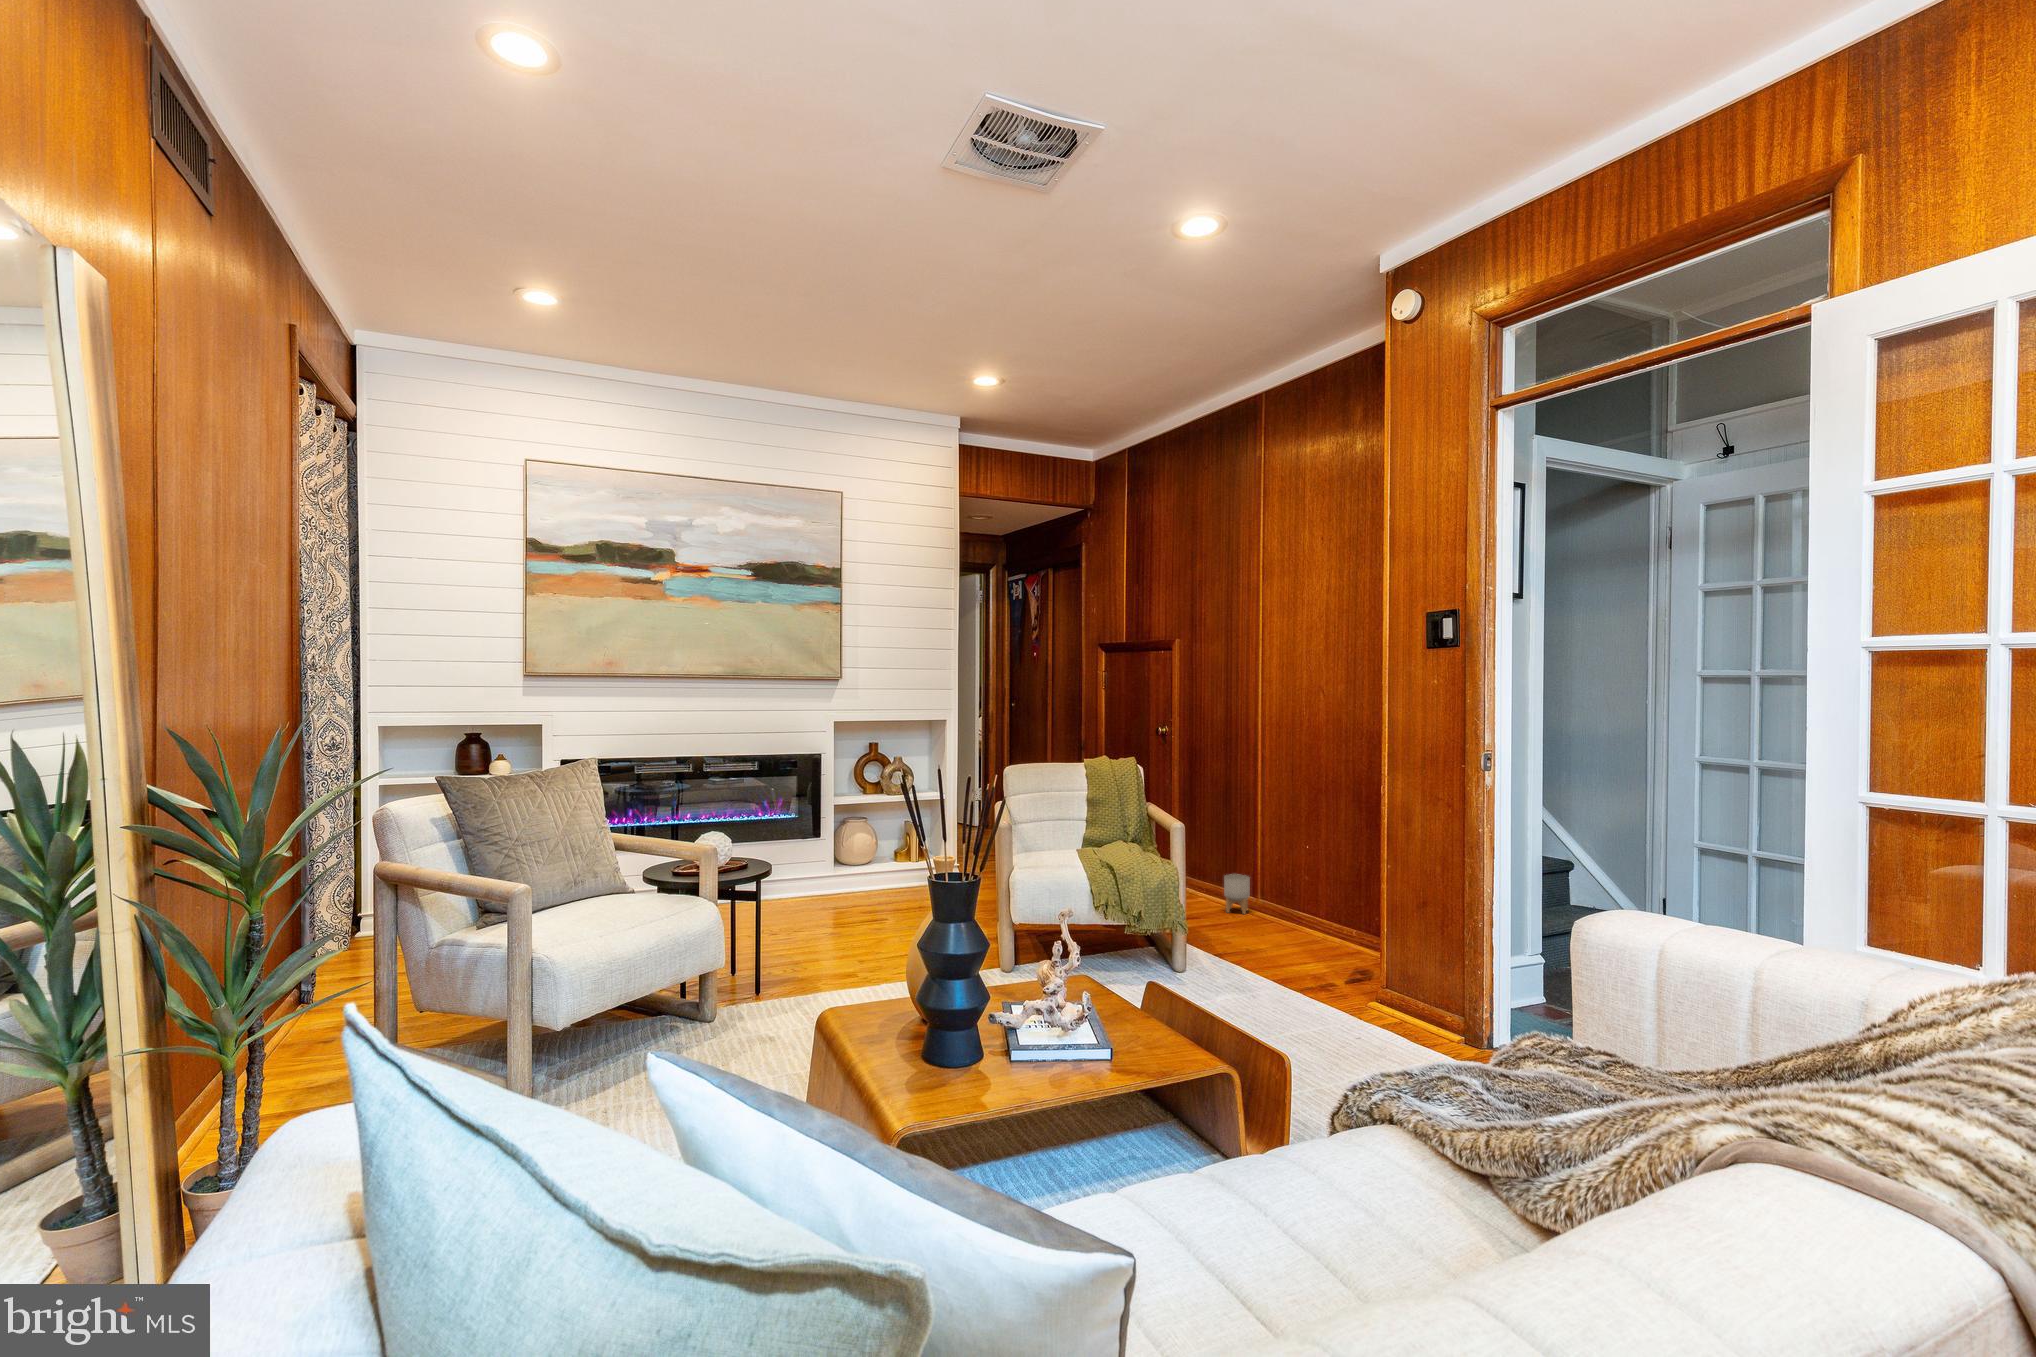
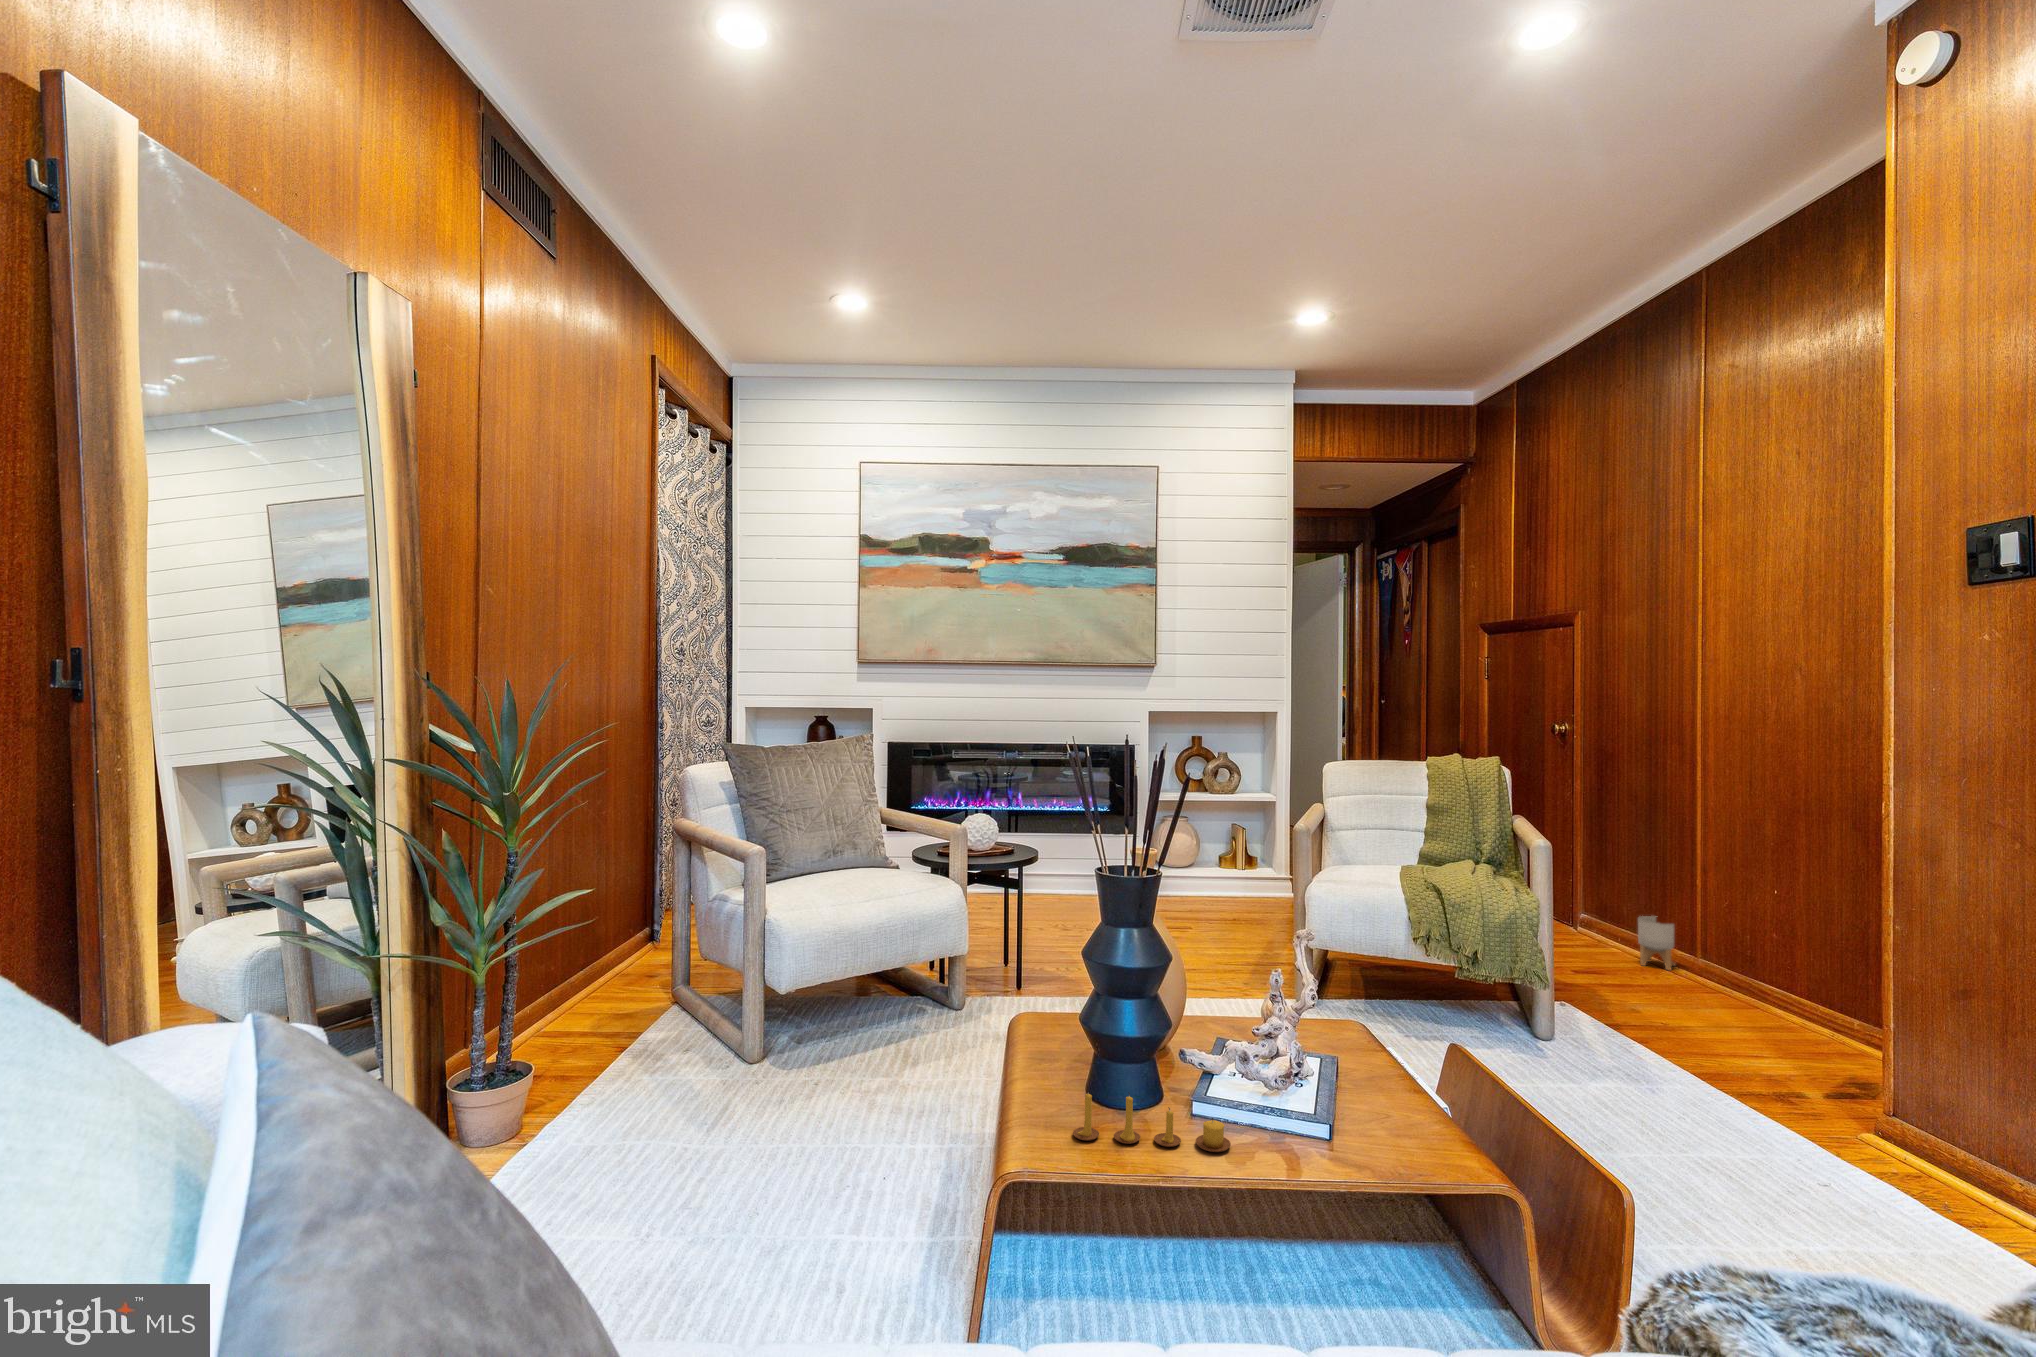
candle: none [936,1047,1052,1090] -> present [1073,1091,1231,1152]

